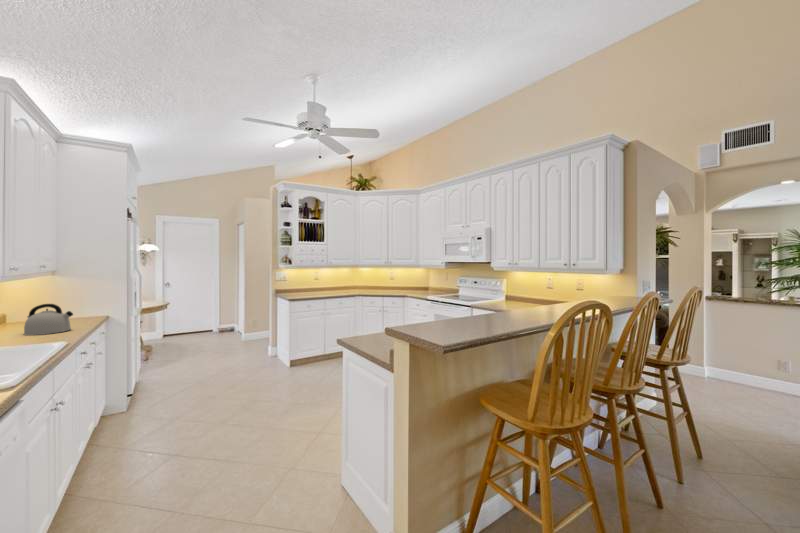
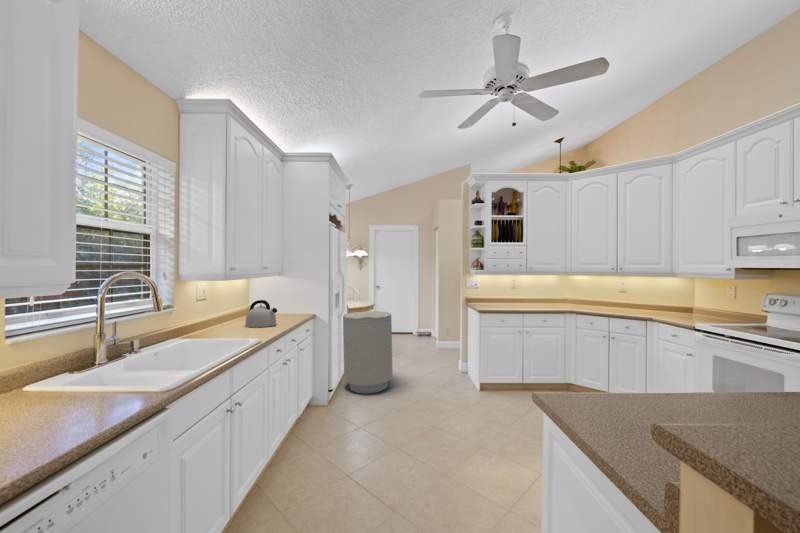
trash can: none [142,308,204,392] -> present [343,311,393,393]

